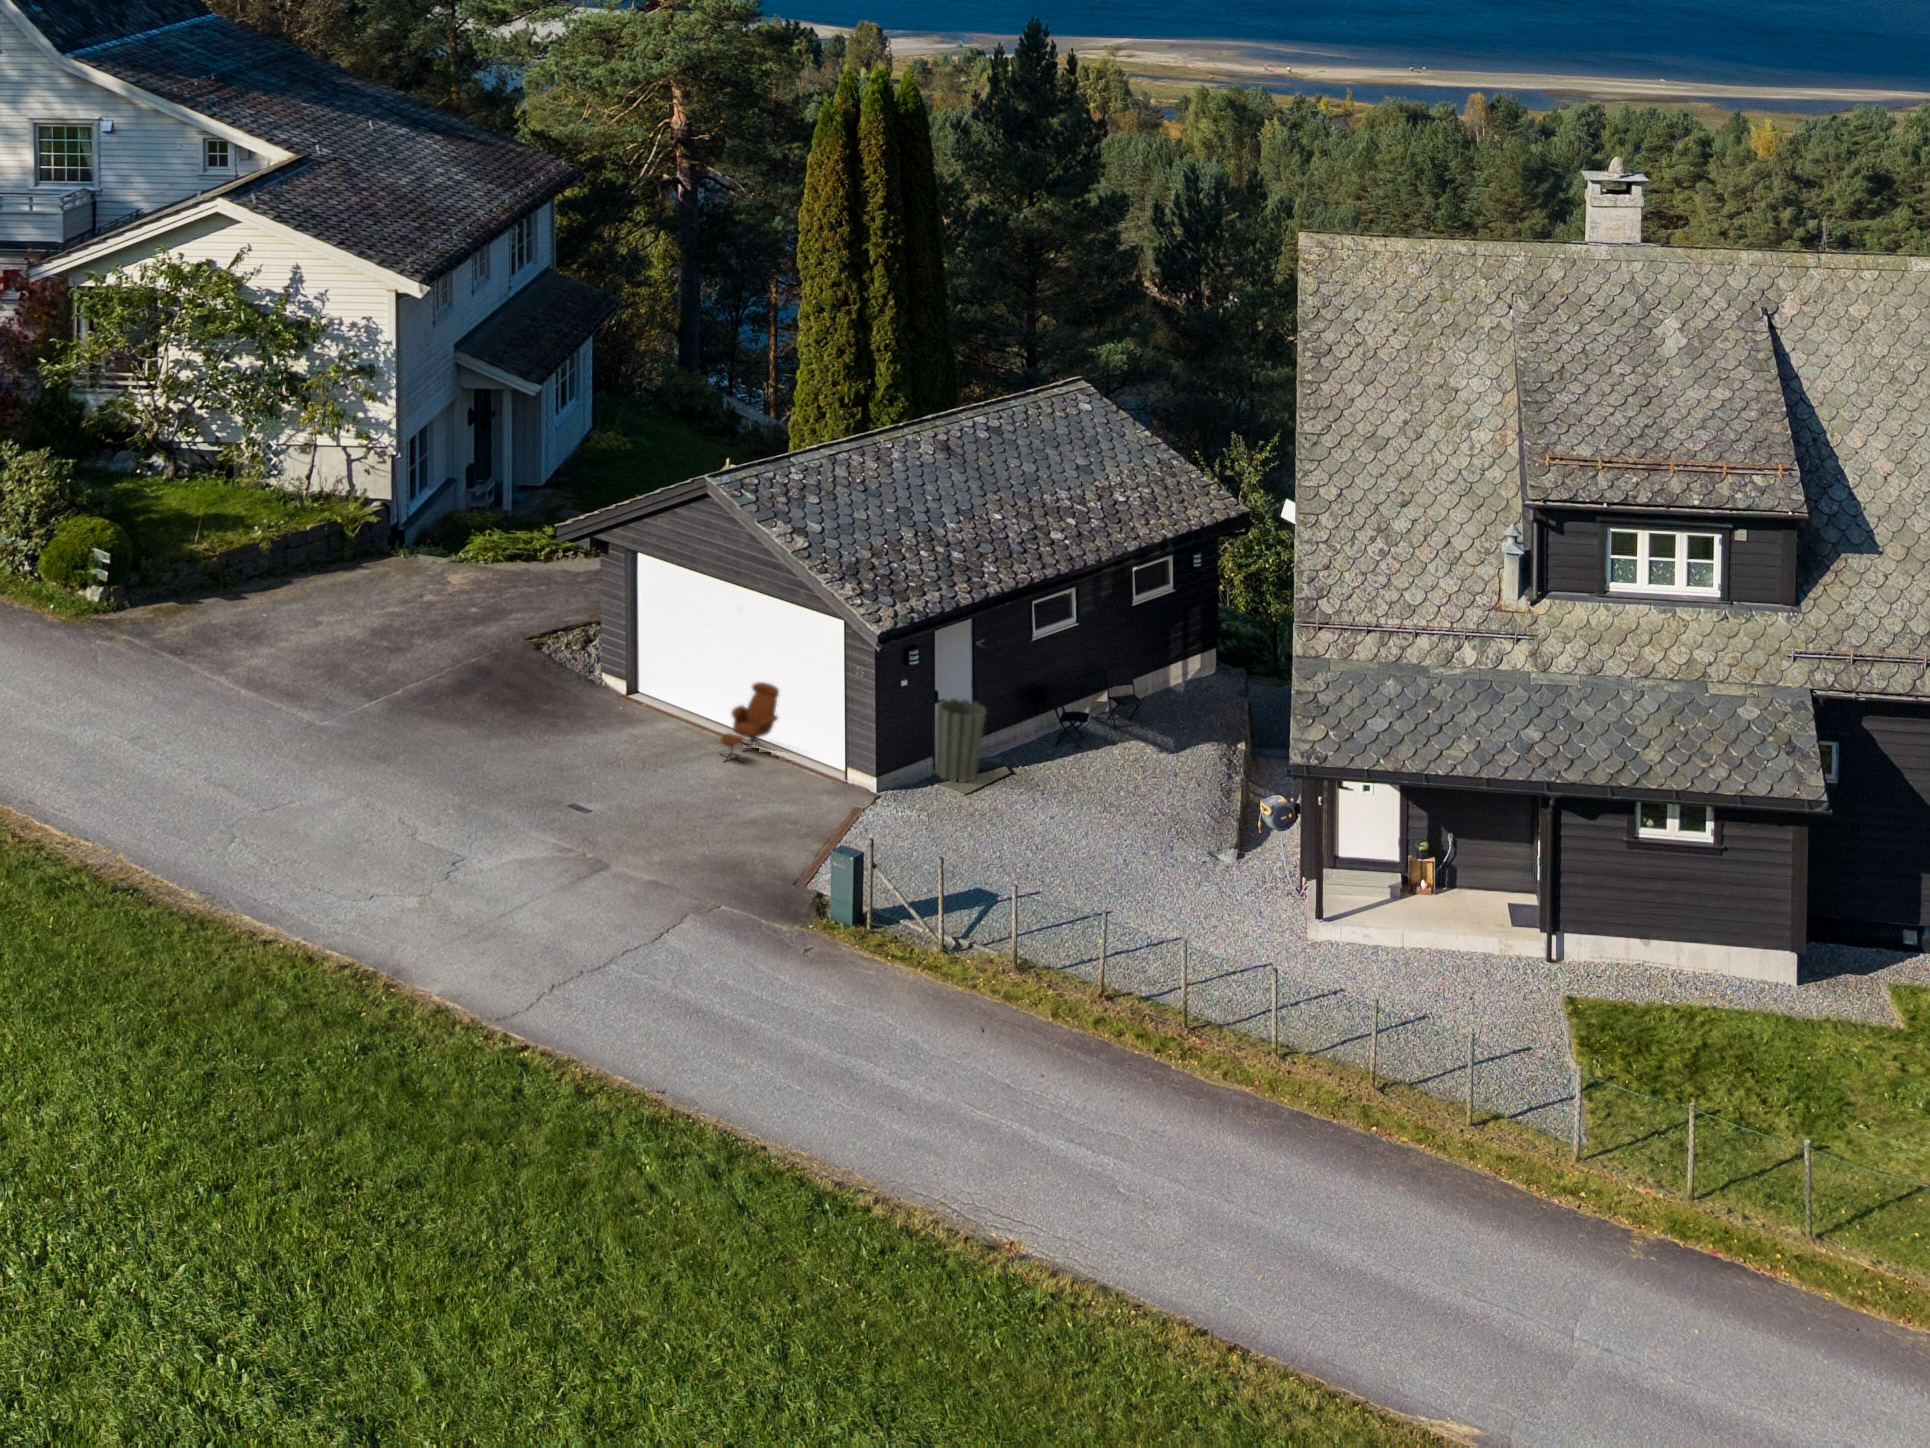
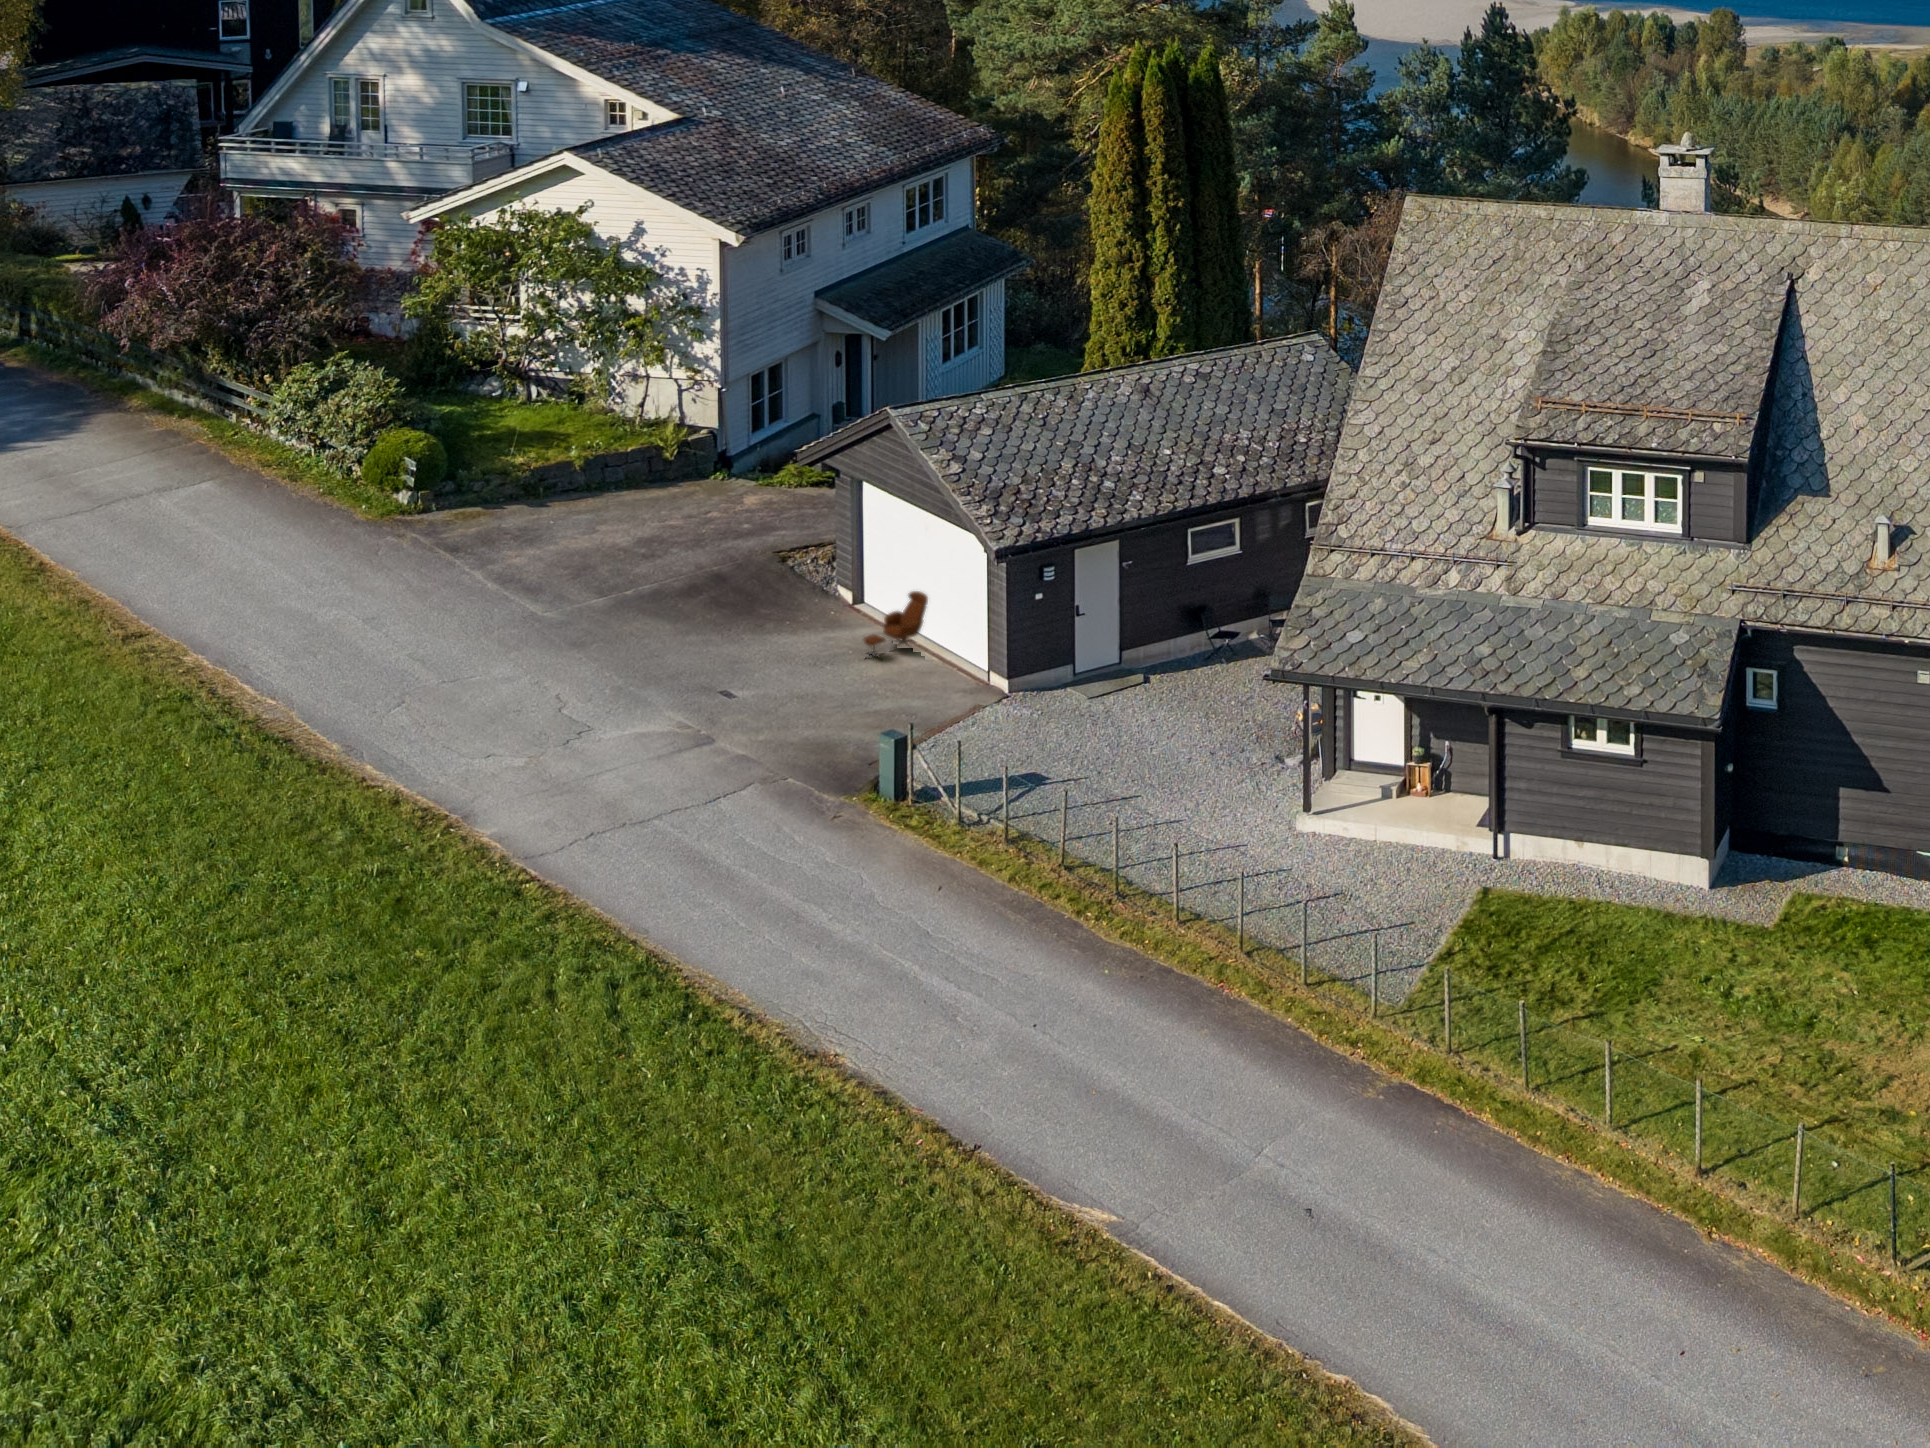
trash can: present [935,698,986,782] -> none [1063,609,1108,683]

